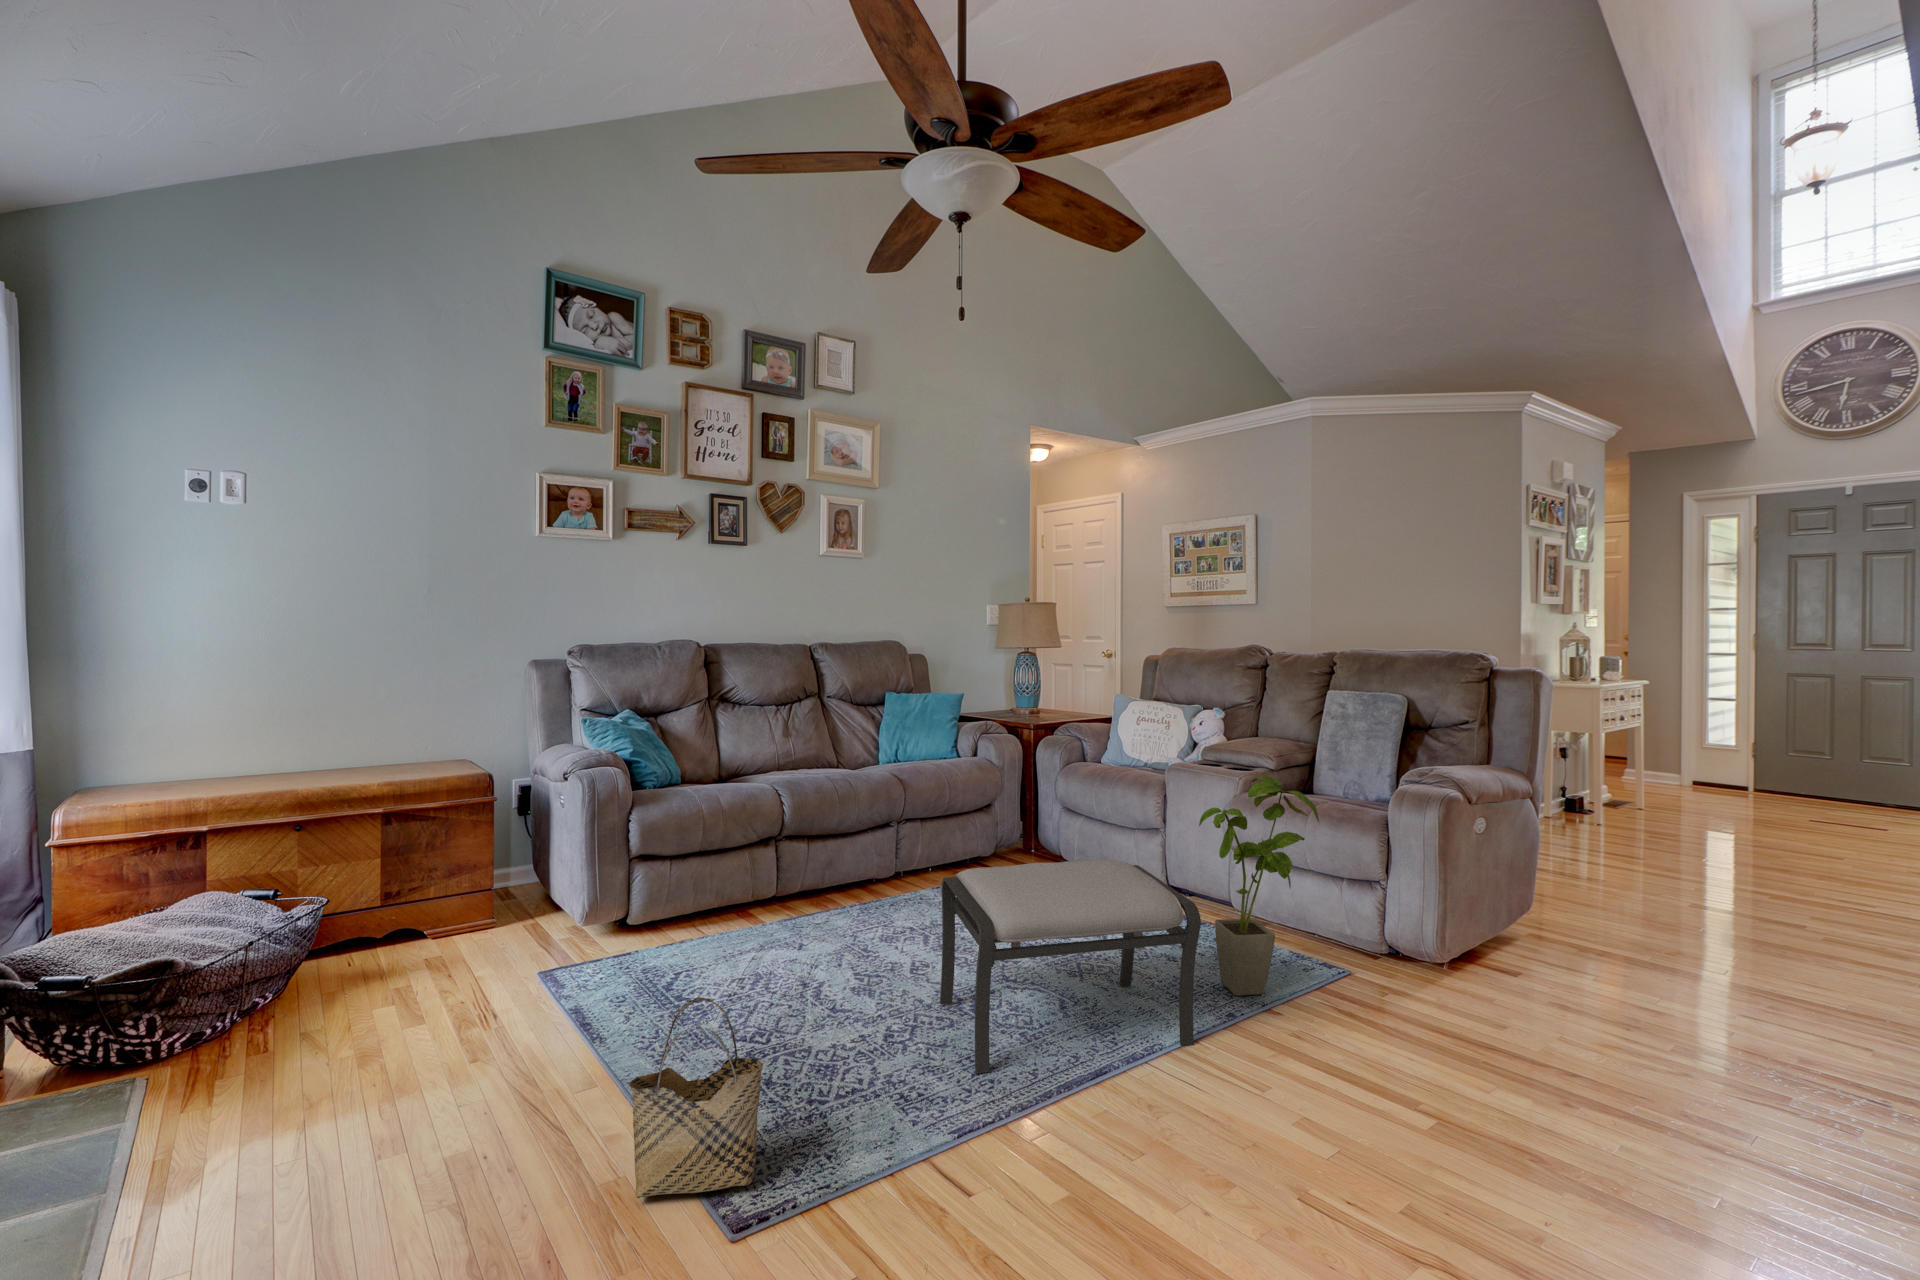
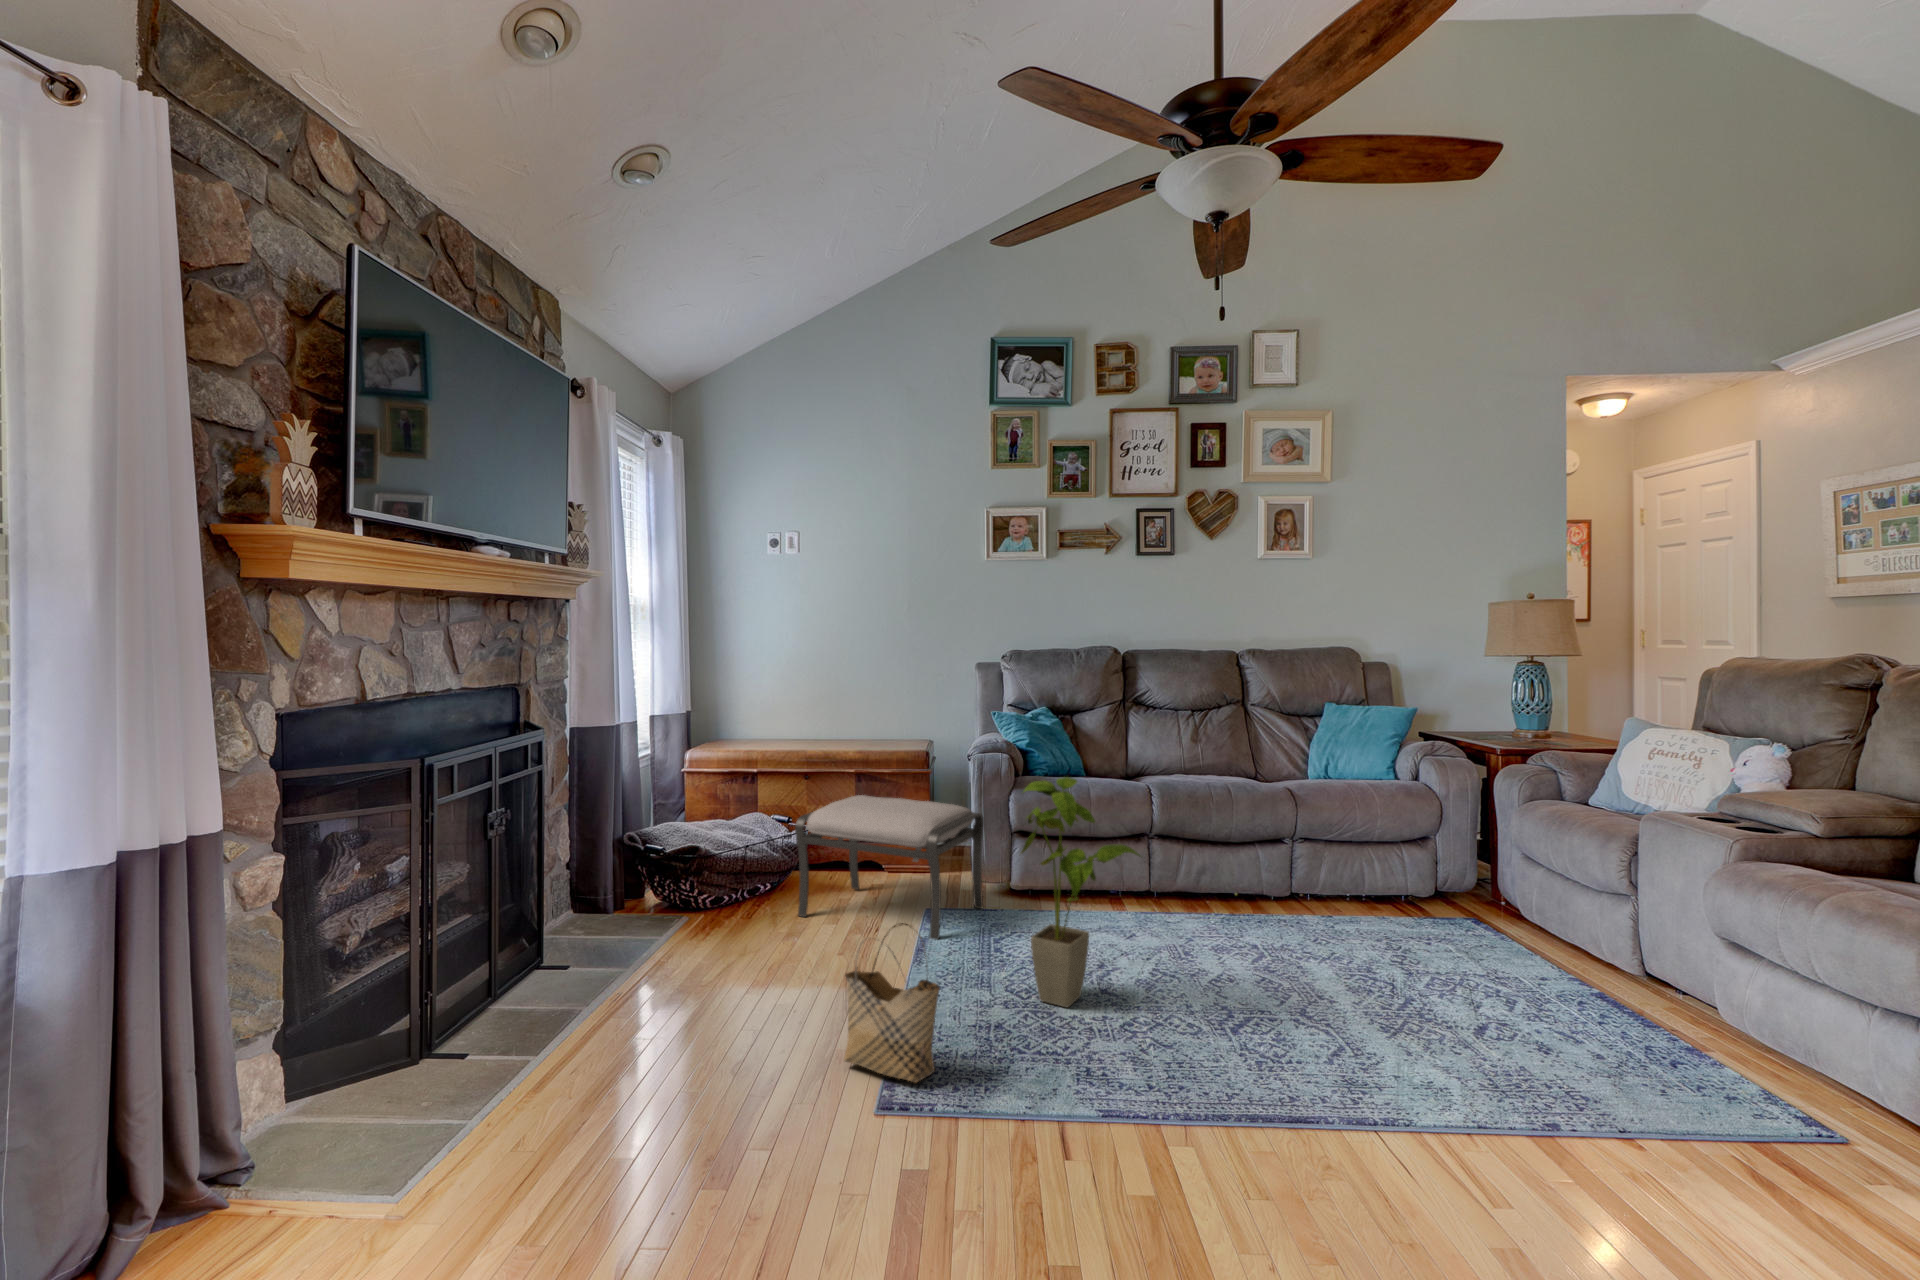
house plant: present [1199,775,1319,996] -> present [1021,777,1140,1007]
ottoman: present [940,860,1201,1074] -> present [795,795,984,940]

